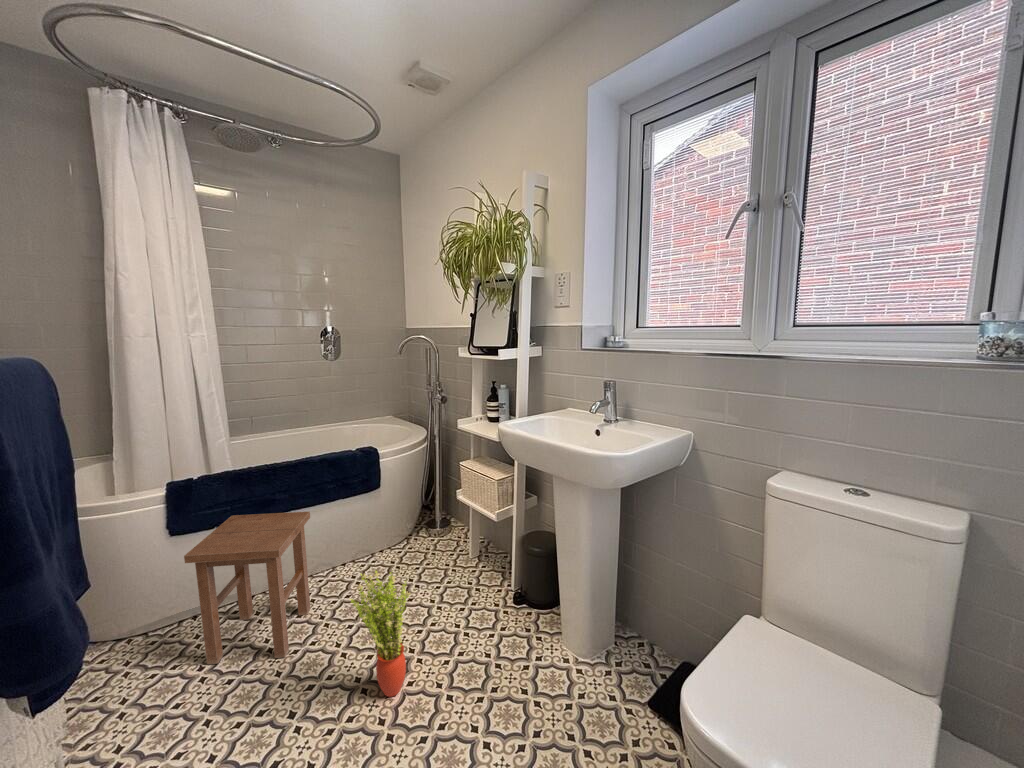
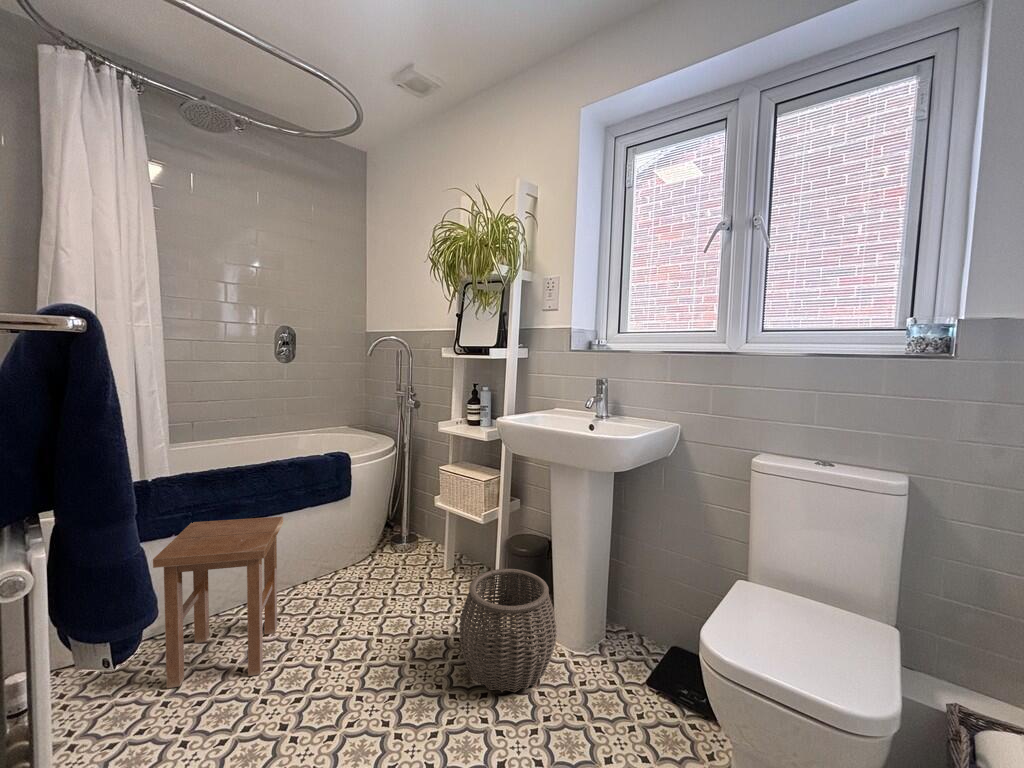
potted plant: present [350,571,410,697] -> none [354,562,418,700]
woven basket: none [460,572,556,700] -> present [459,569,557,692]

